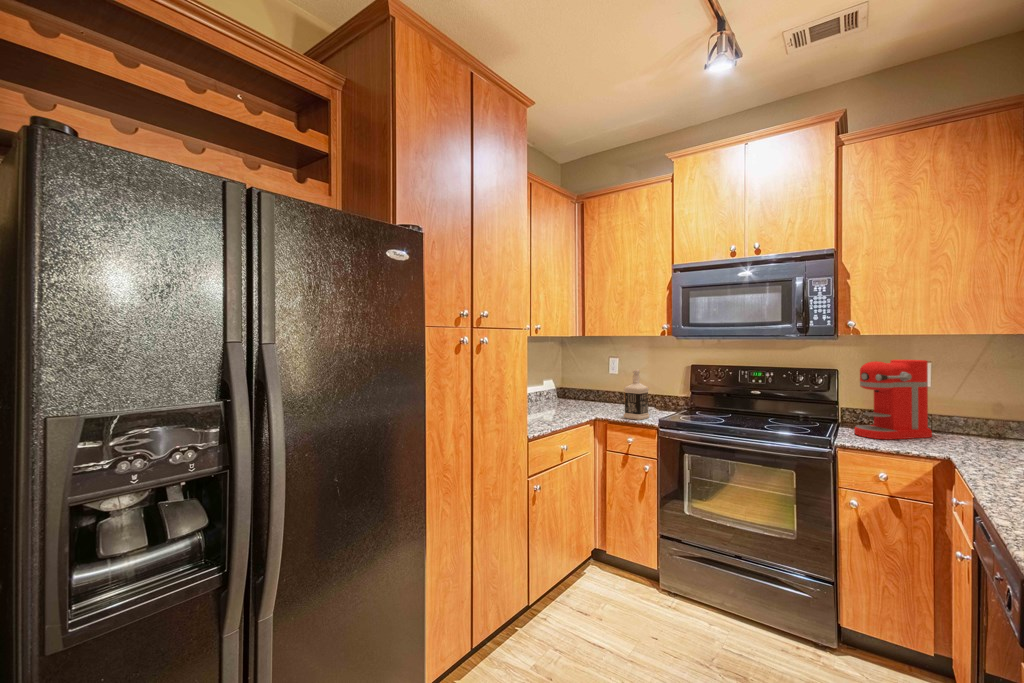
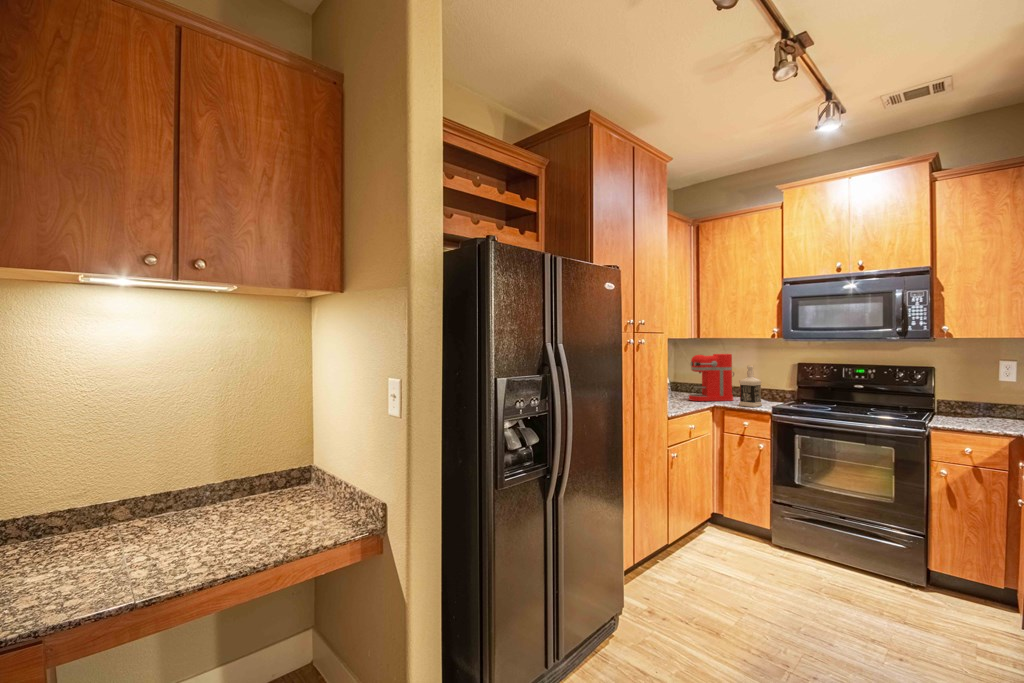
coffee maker: present [854,360,932,439] -> present [689,354,734,401]

